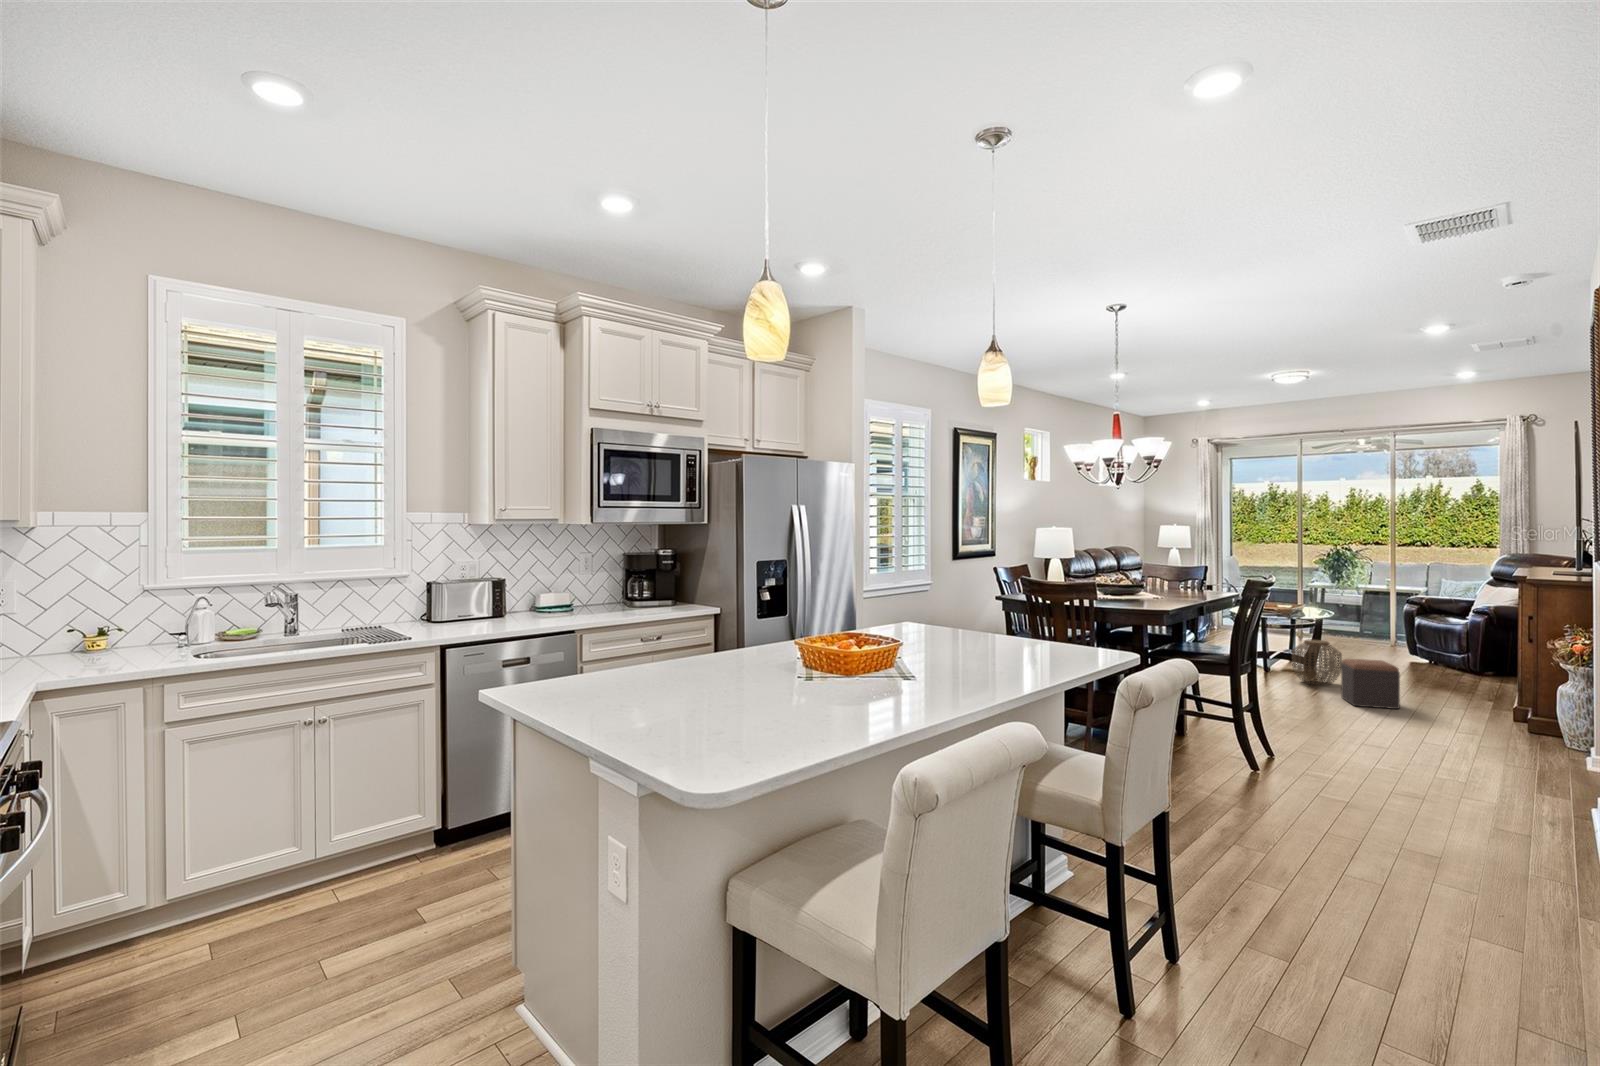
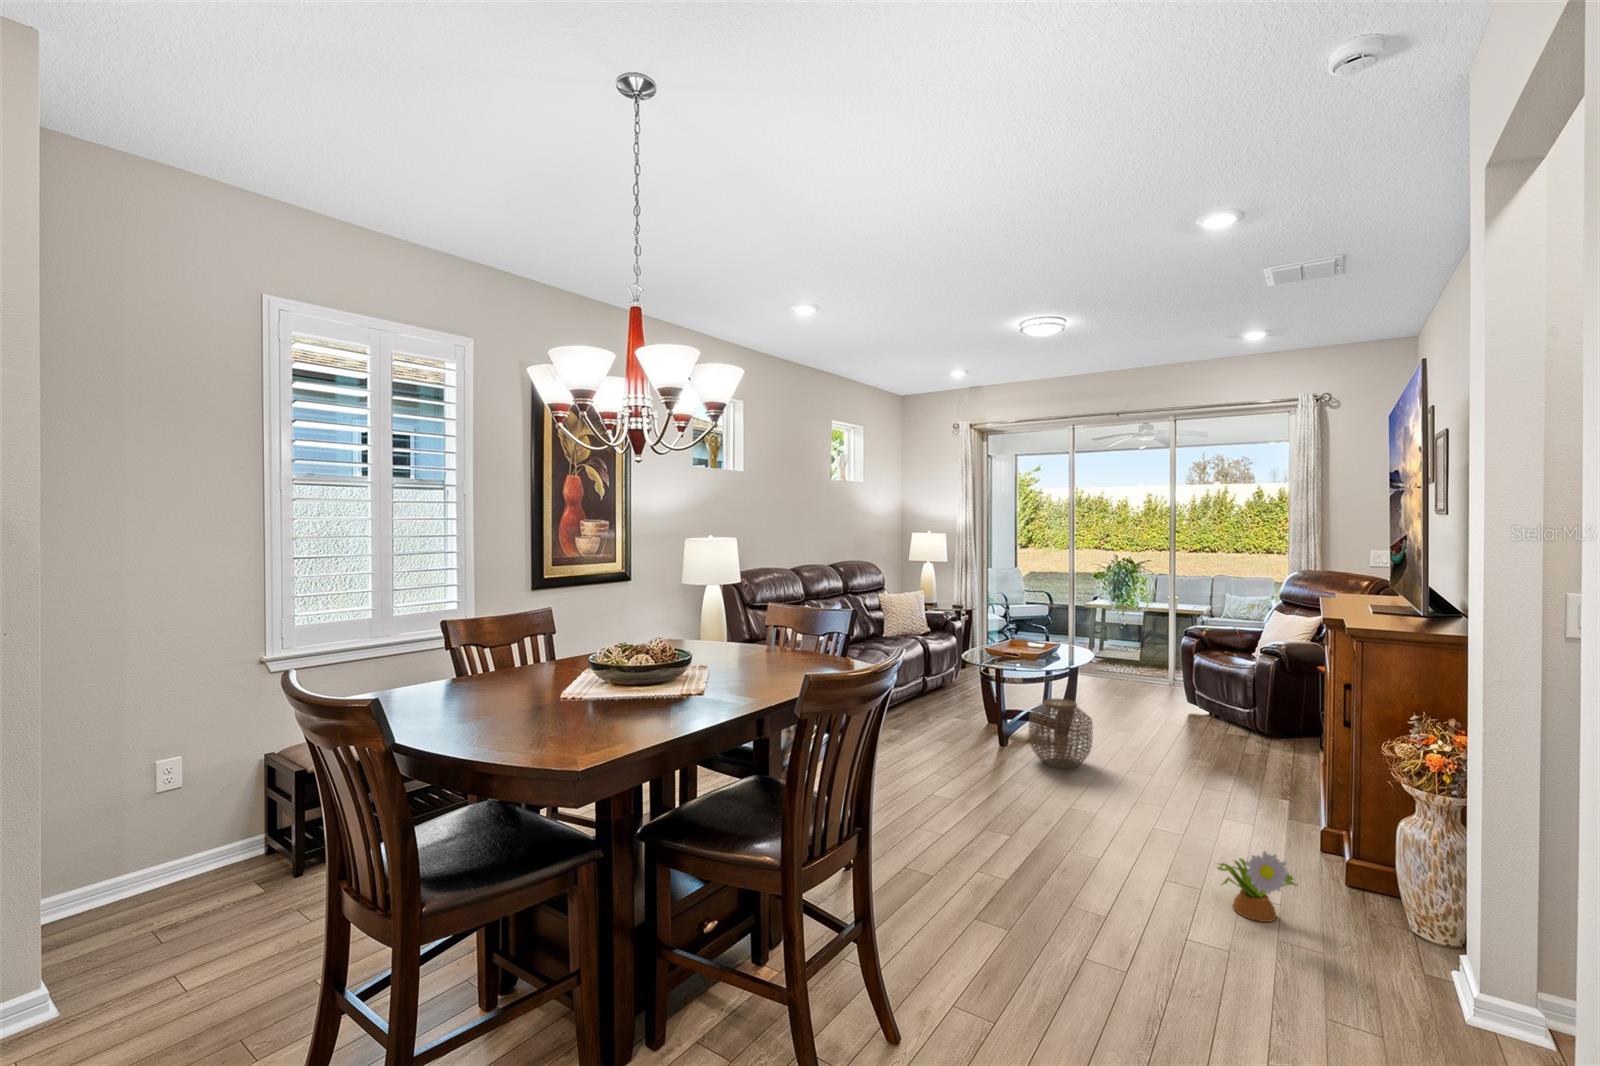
footstool: present [1341,659,1400,709] -> none [1084,738,1160,825]
decorative plant: none [1441,702,1496,742] -> present [1217,851,1297,922]

